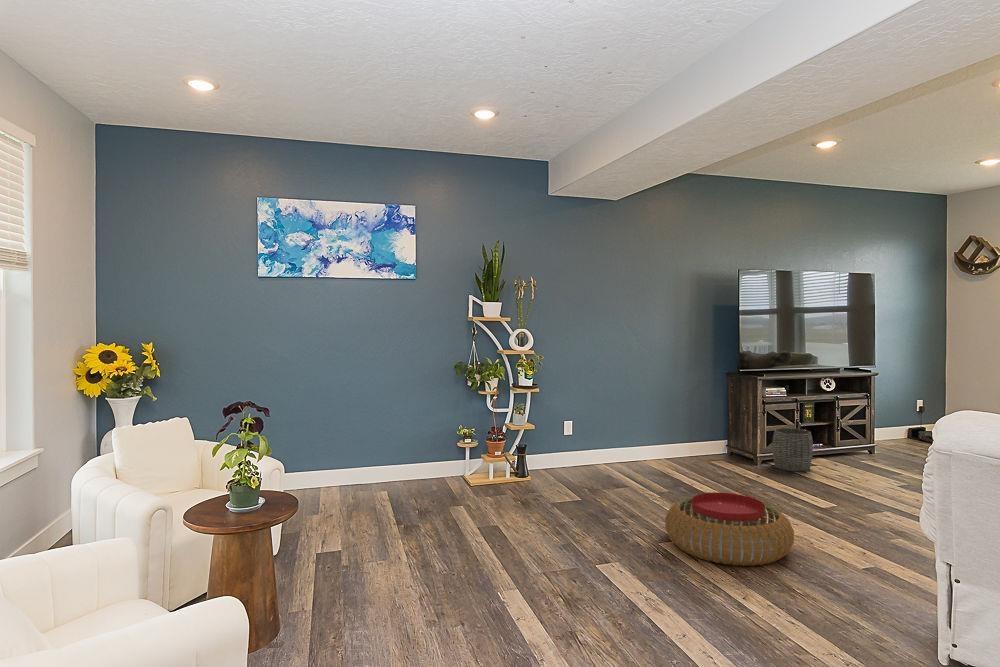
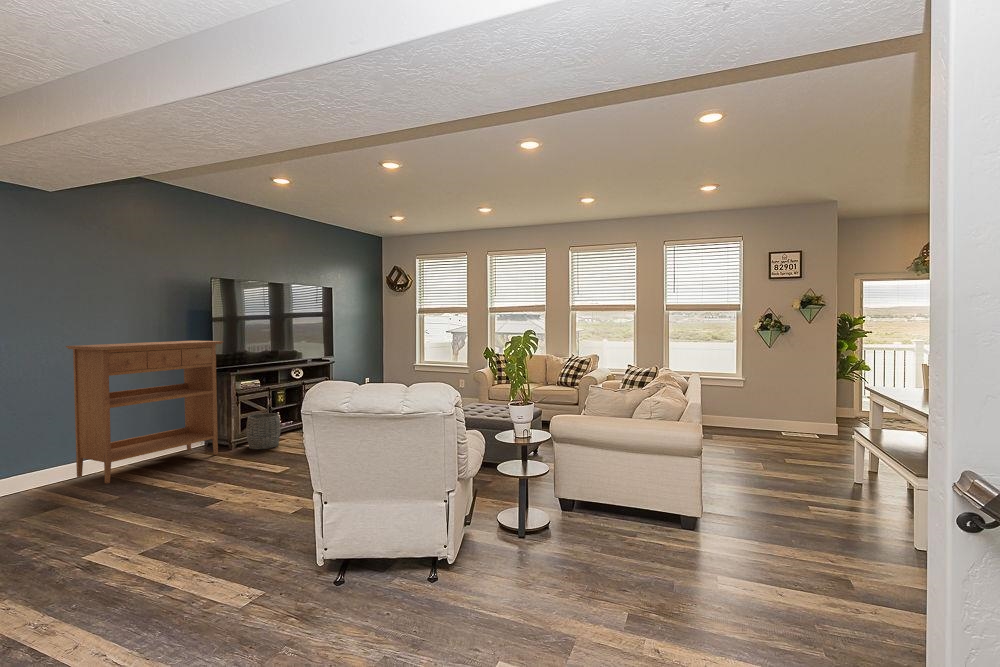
console table: none [614,339,753,479] -> present [66,341,224,483]
pouf: present [665,493,794,566] -> none [102,479,236,550]

